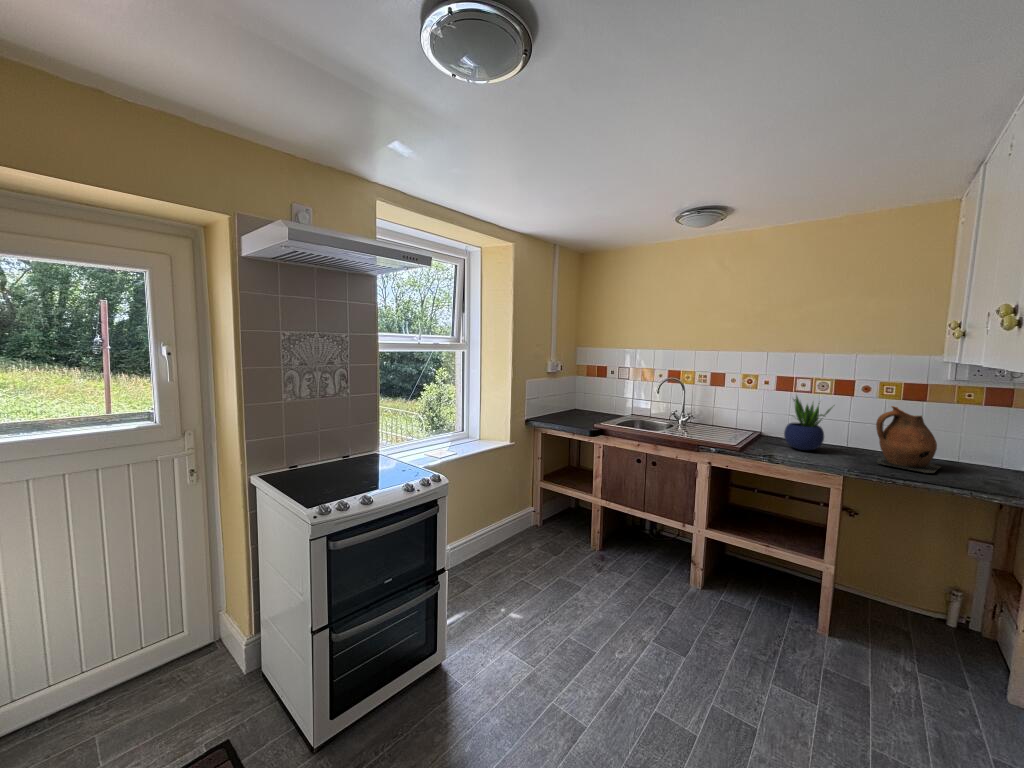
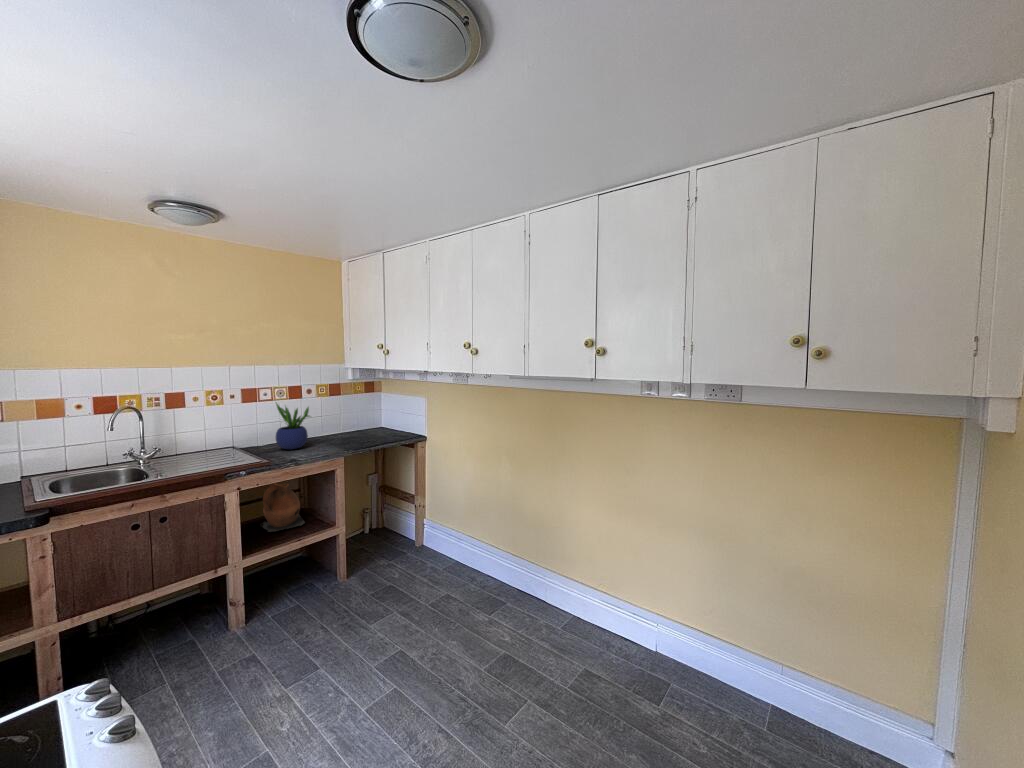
ceramic pitcher: present [876,406,941,473] -> present [262,483,305,532]

